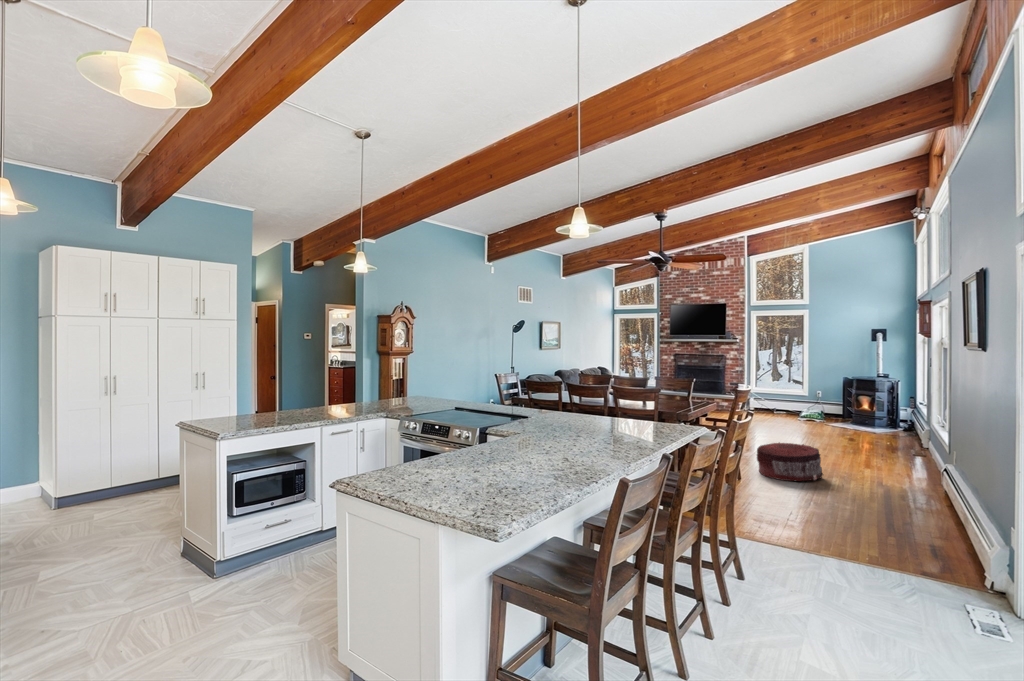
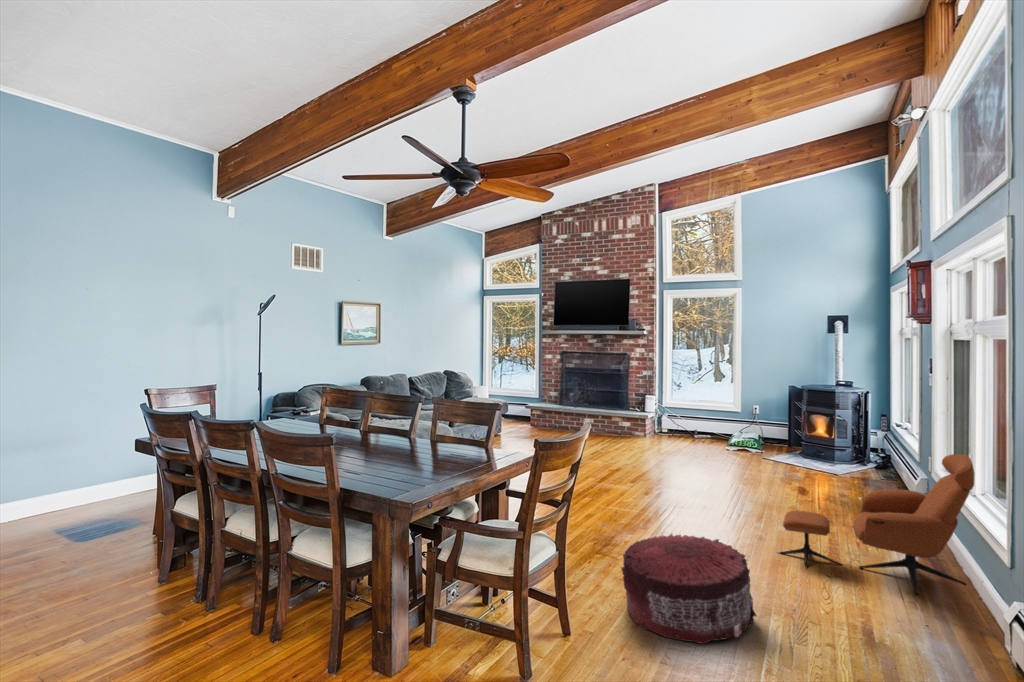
lounge chair: none [832,407,939,475] -> present [779,454,975,595]

